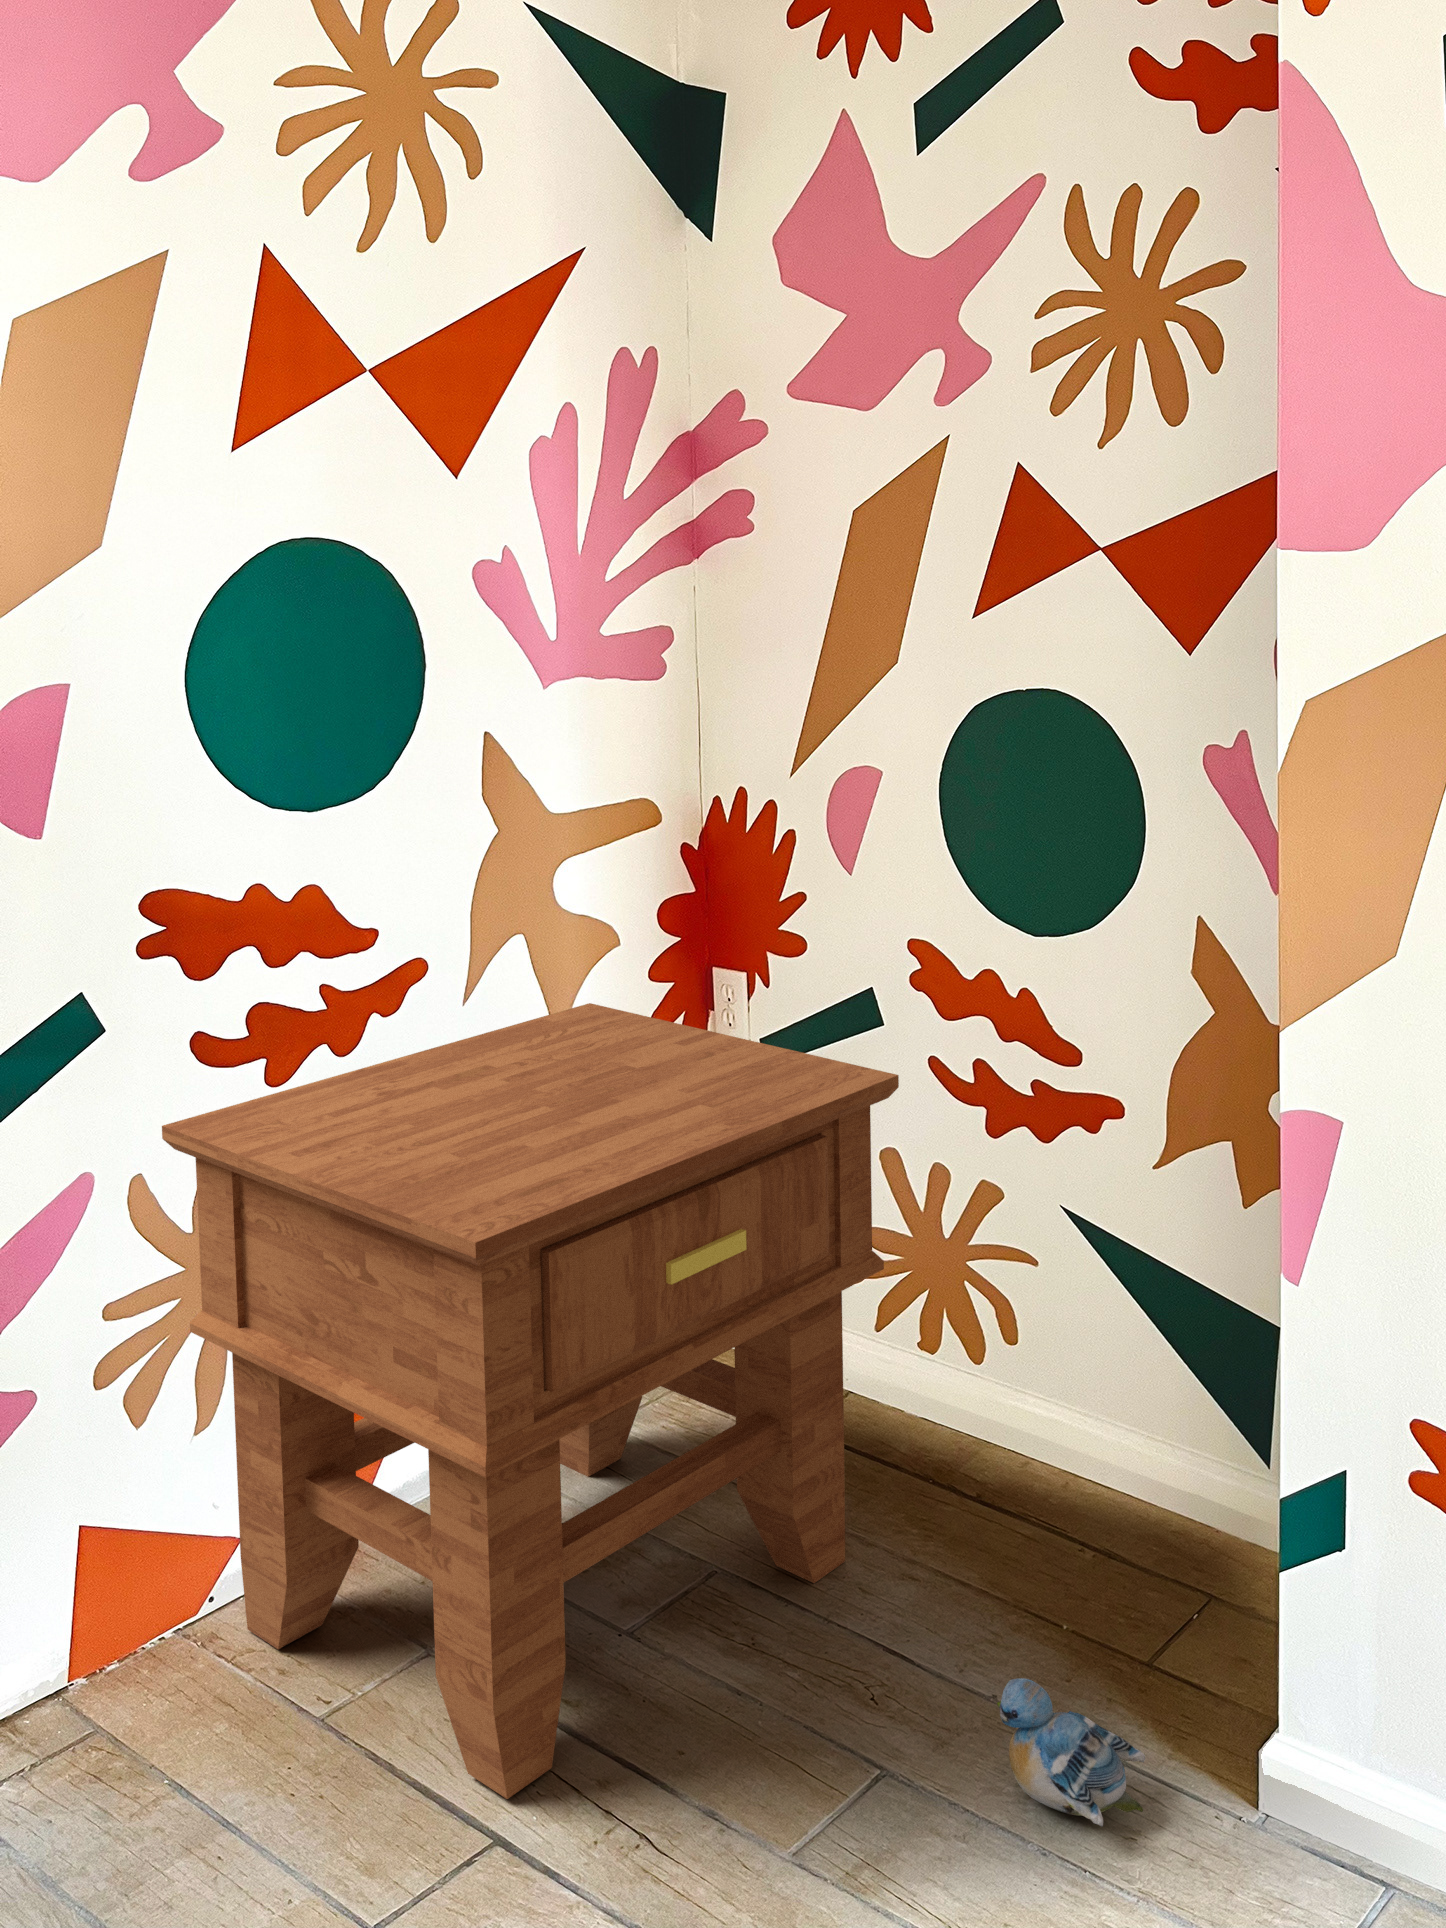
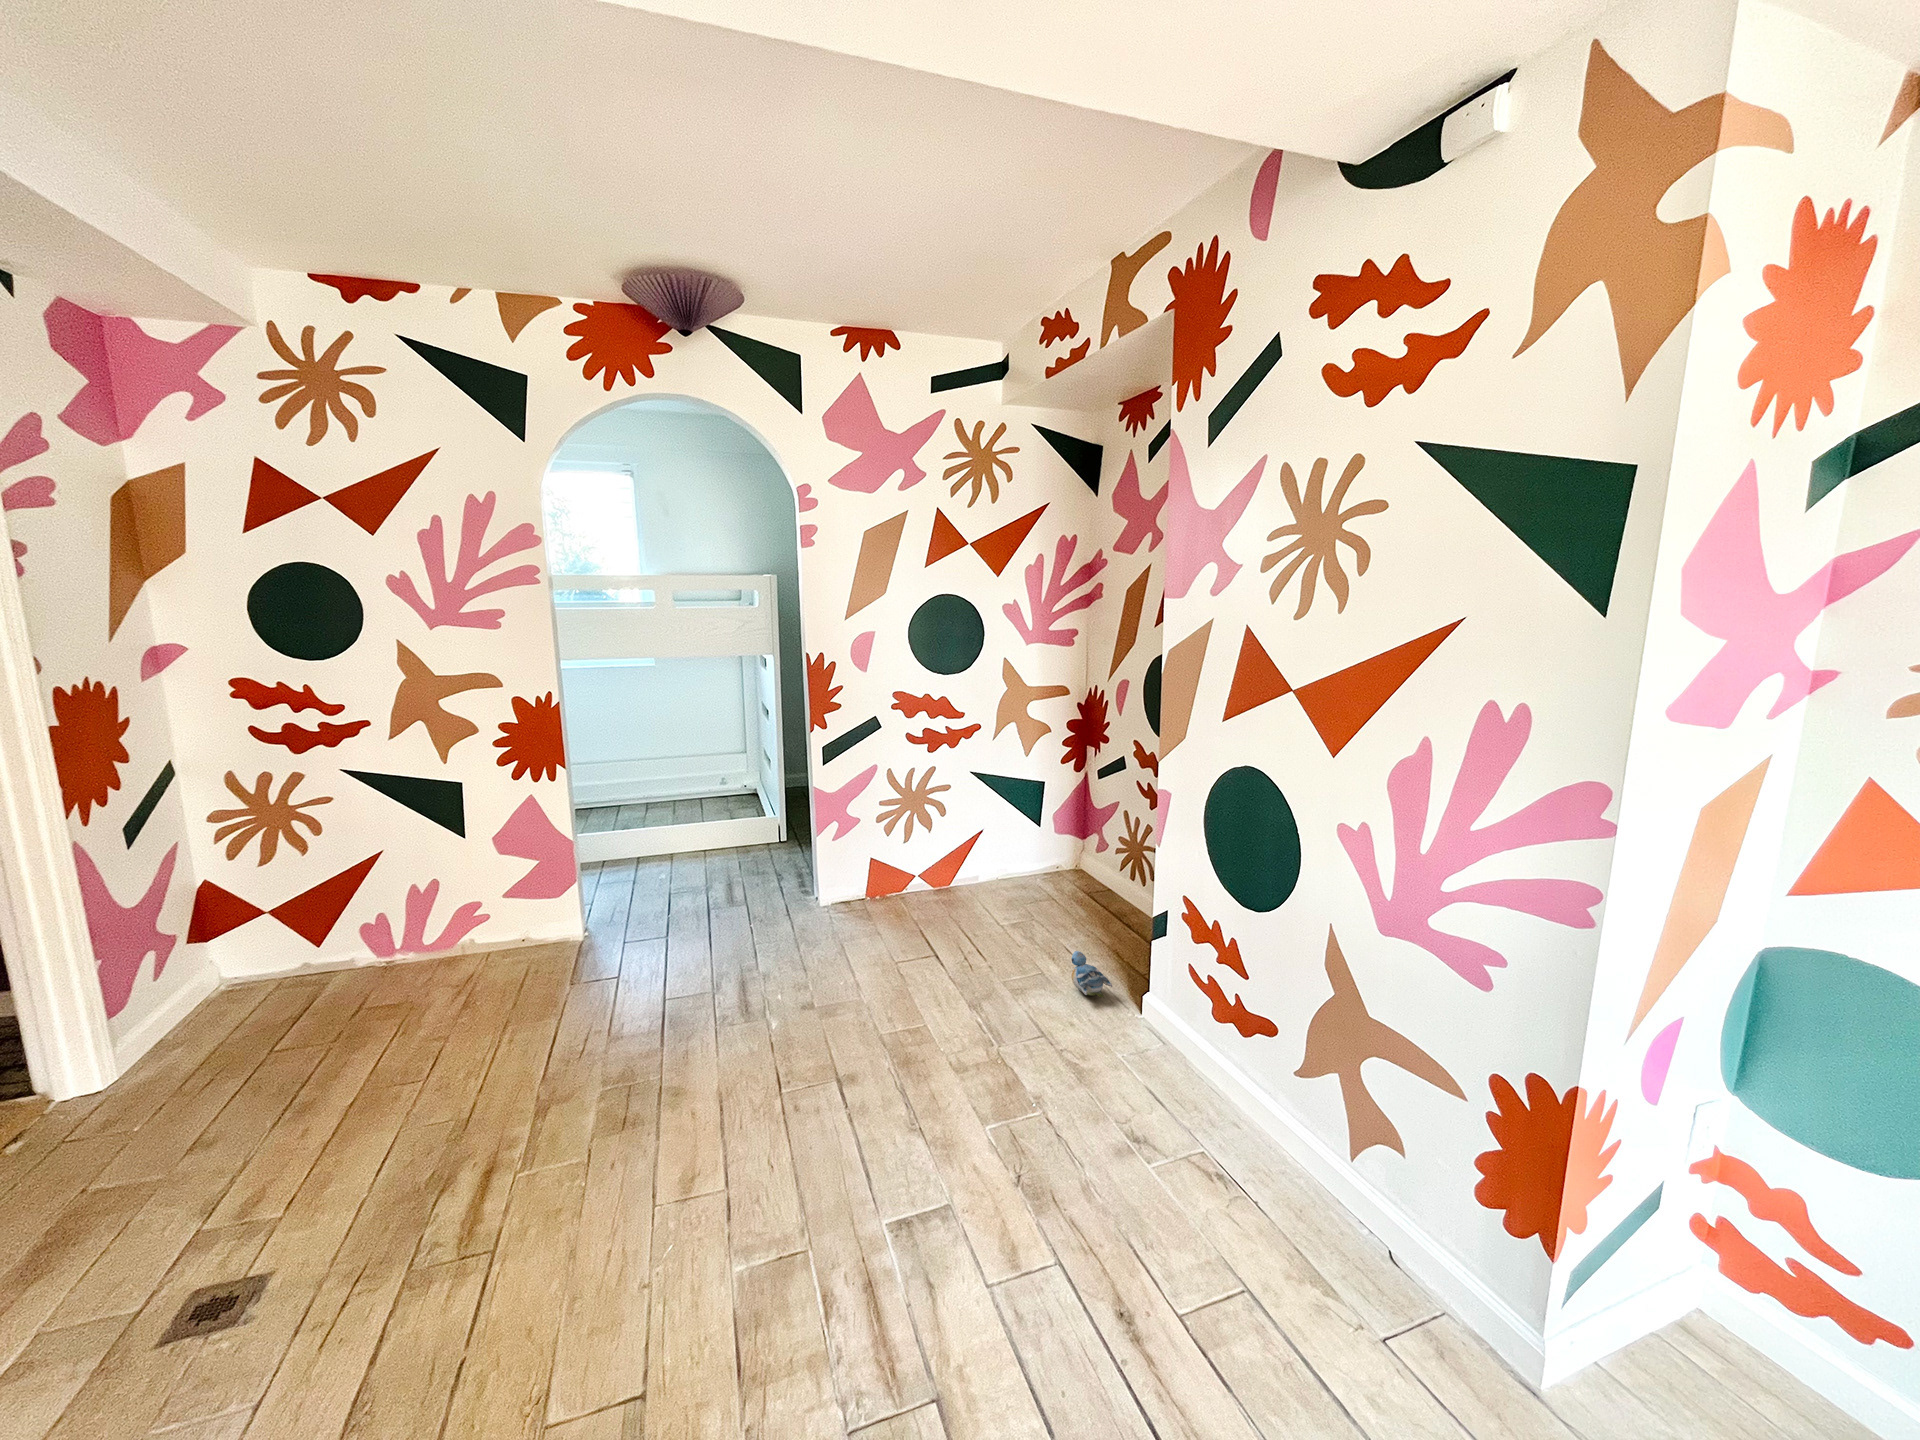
side table: present [162,1003,899,1799] -> none [895,747,1097,945]

